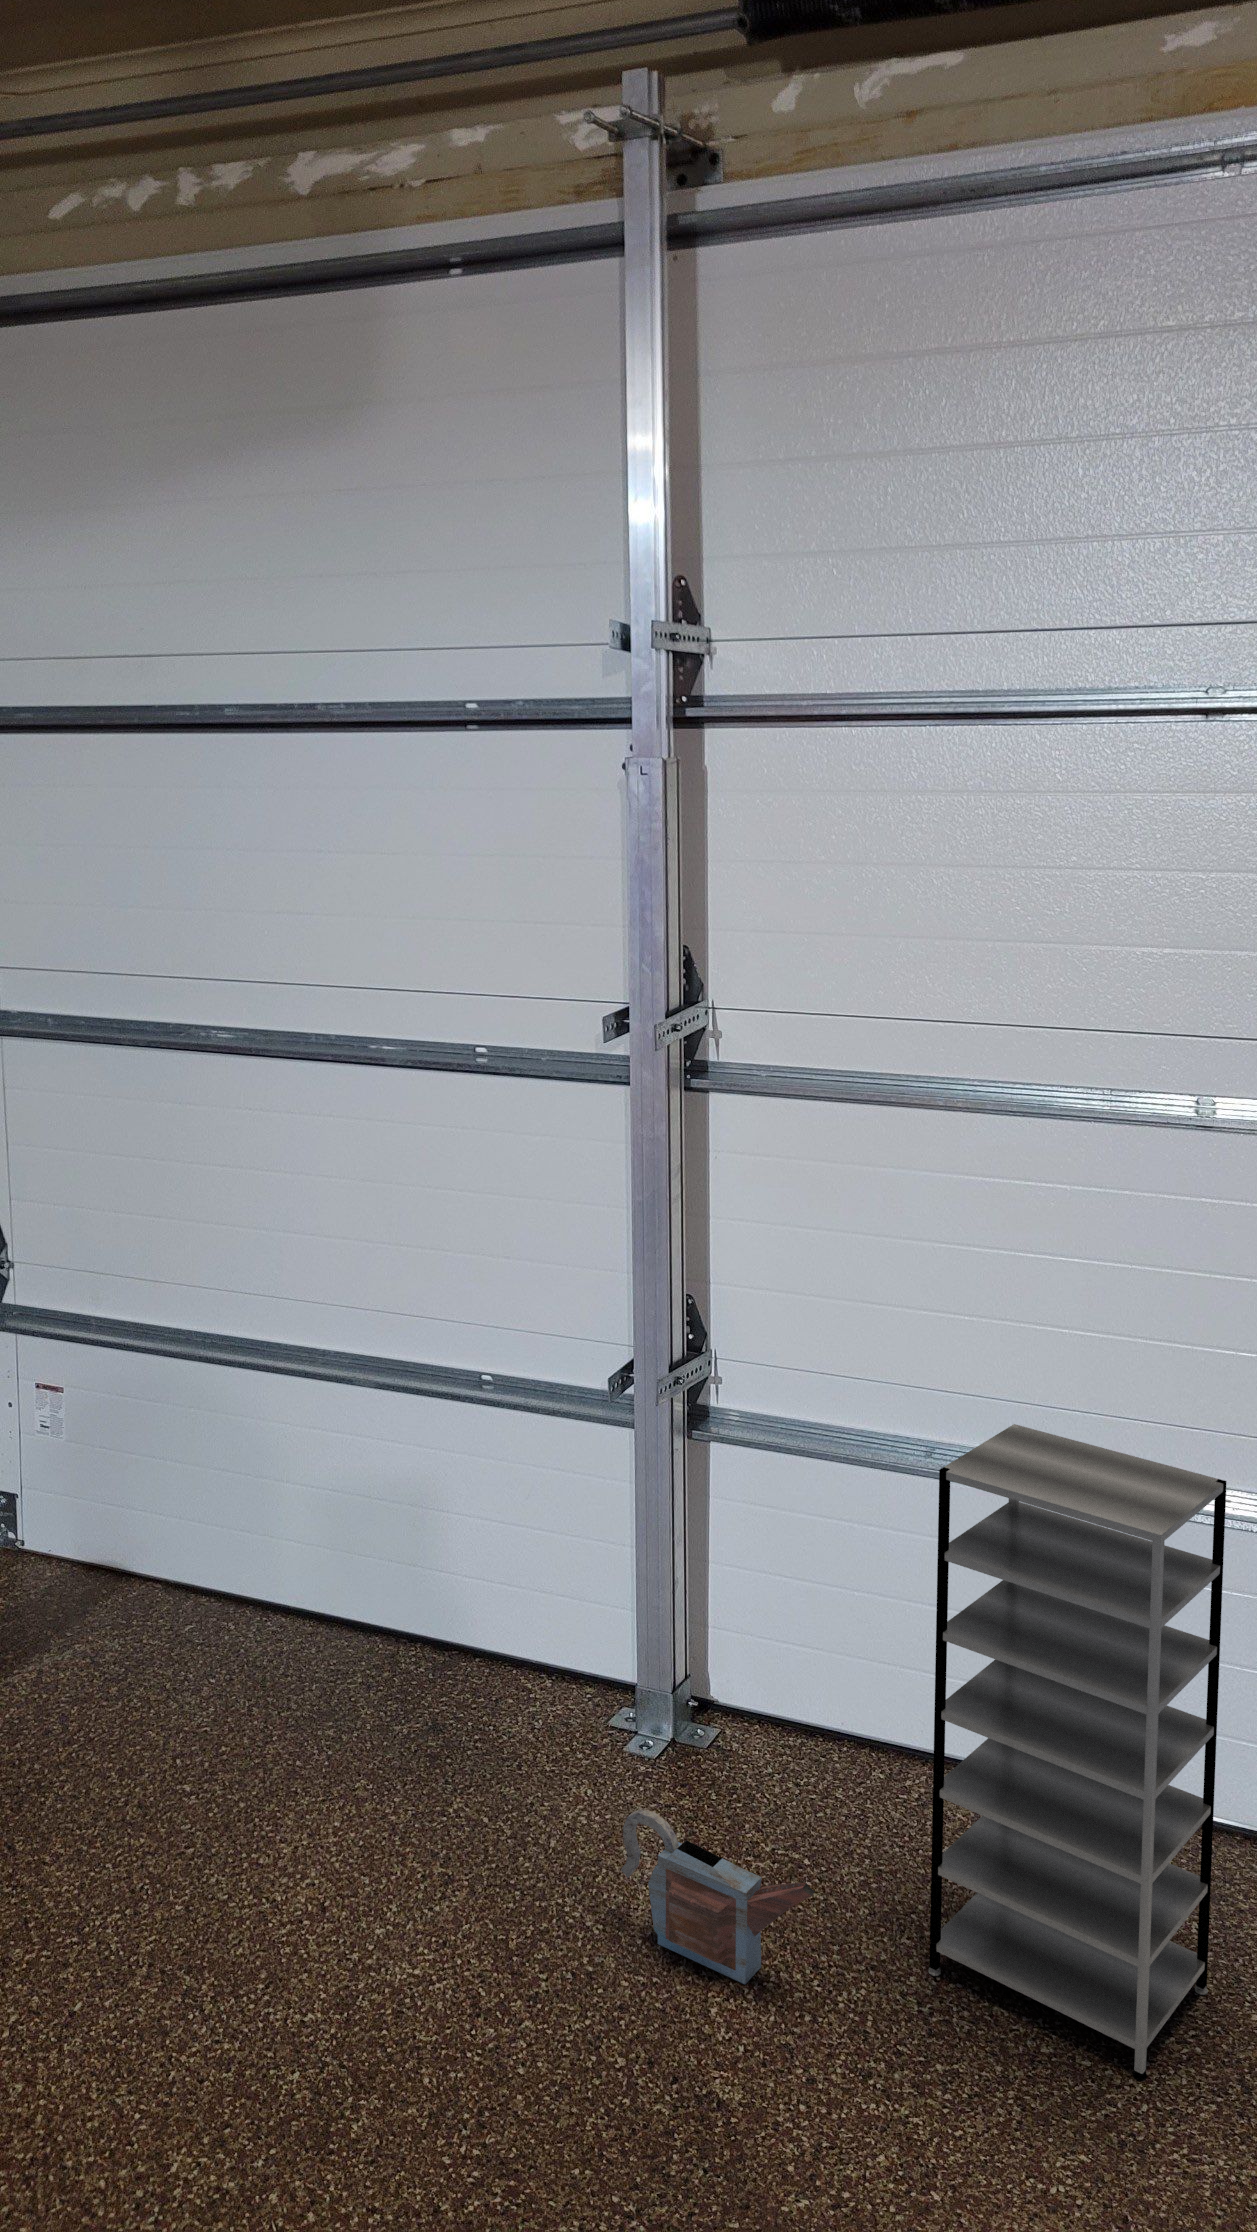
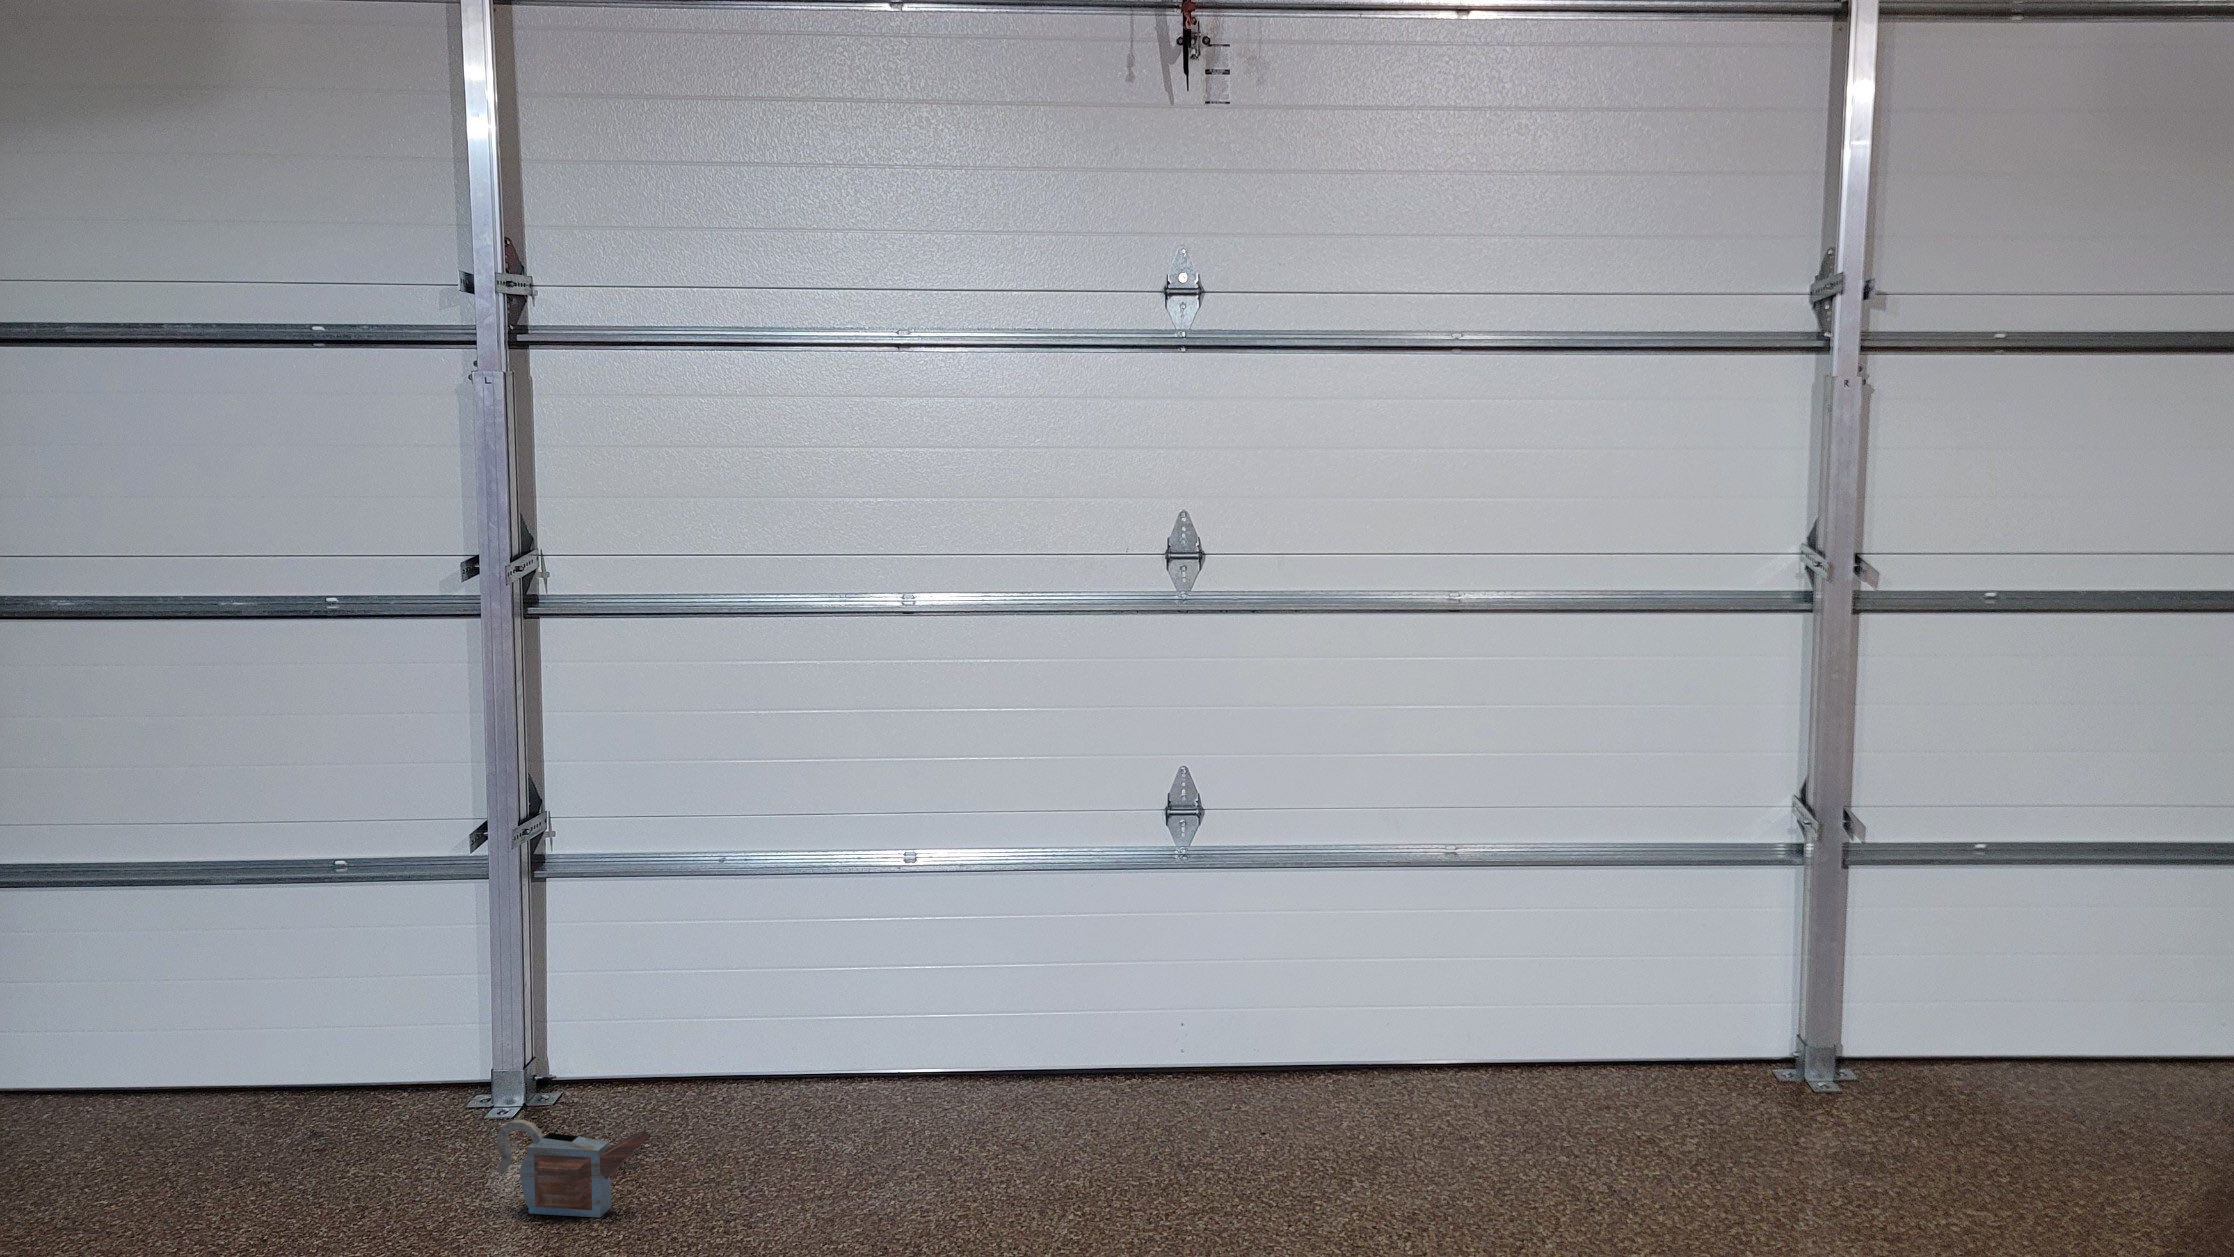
shelving unit: present [929,1424,1226,2080] -> none [730,809,923,1197]

